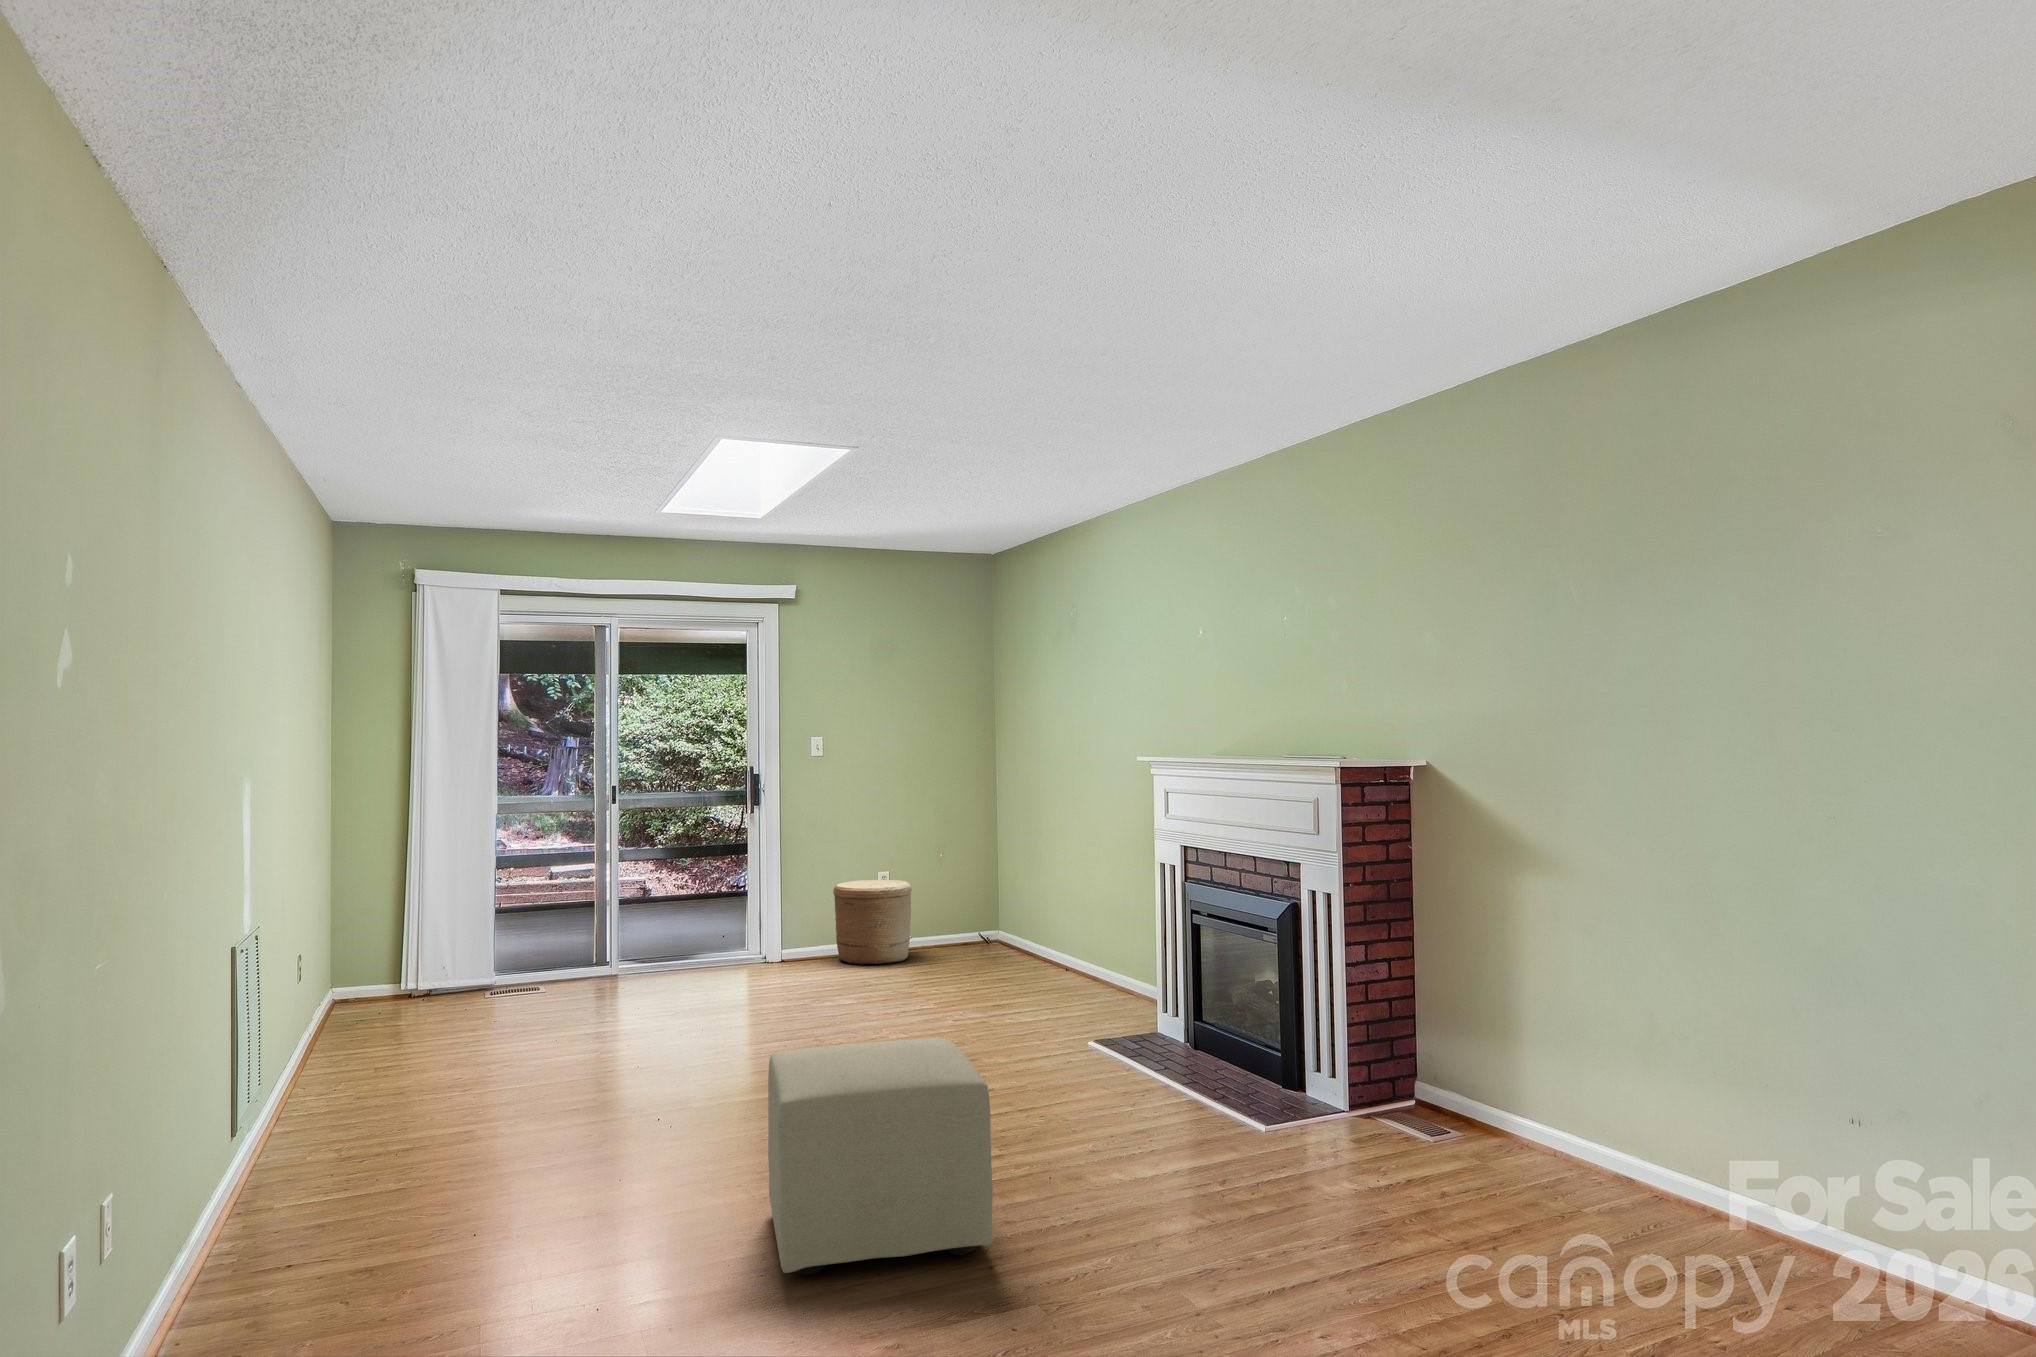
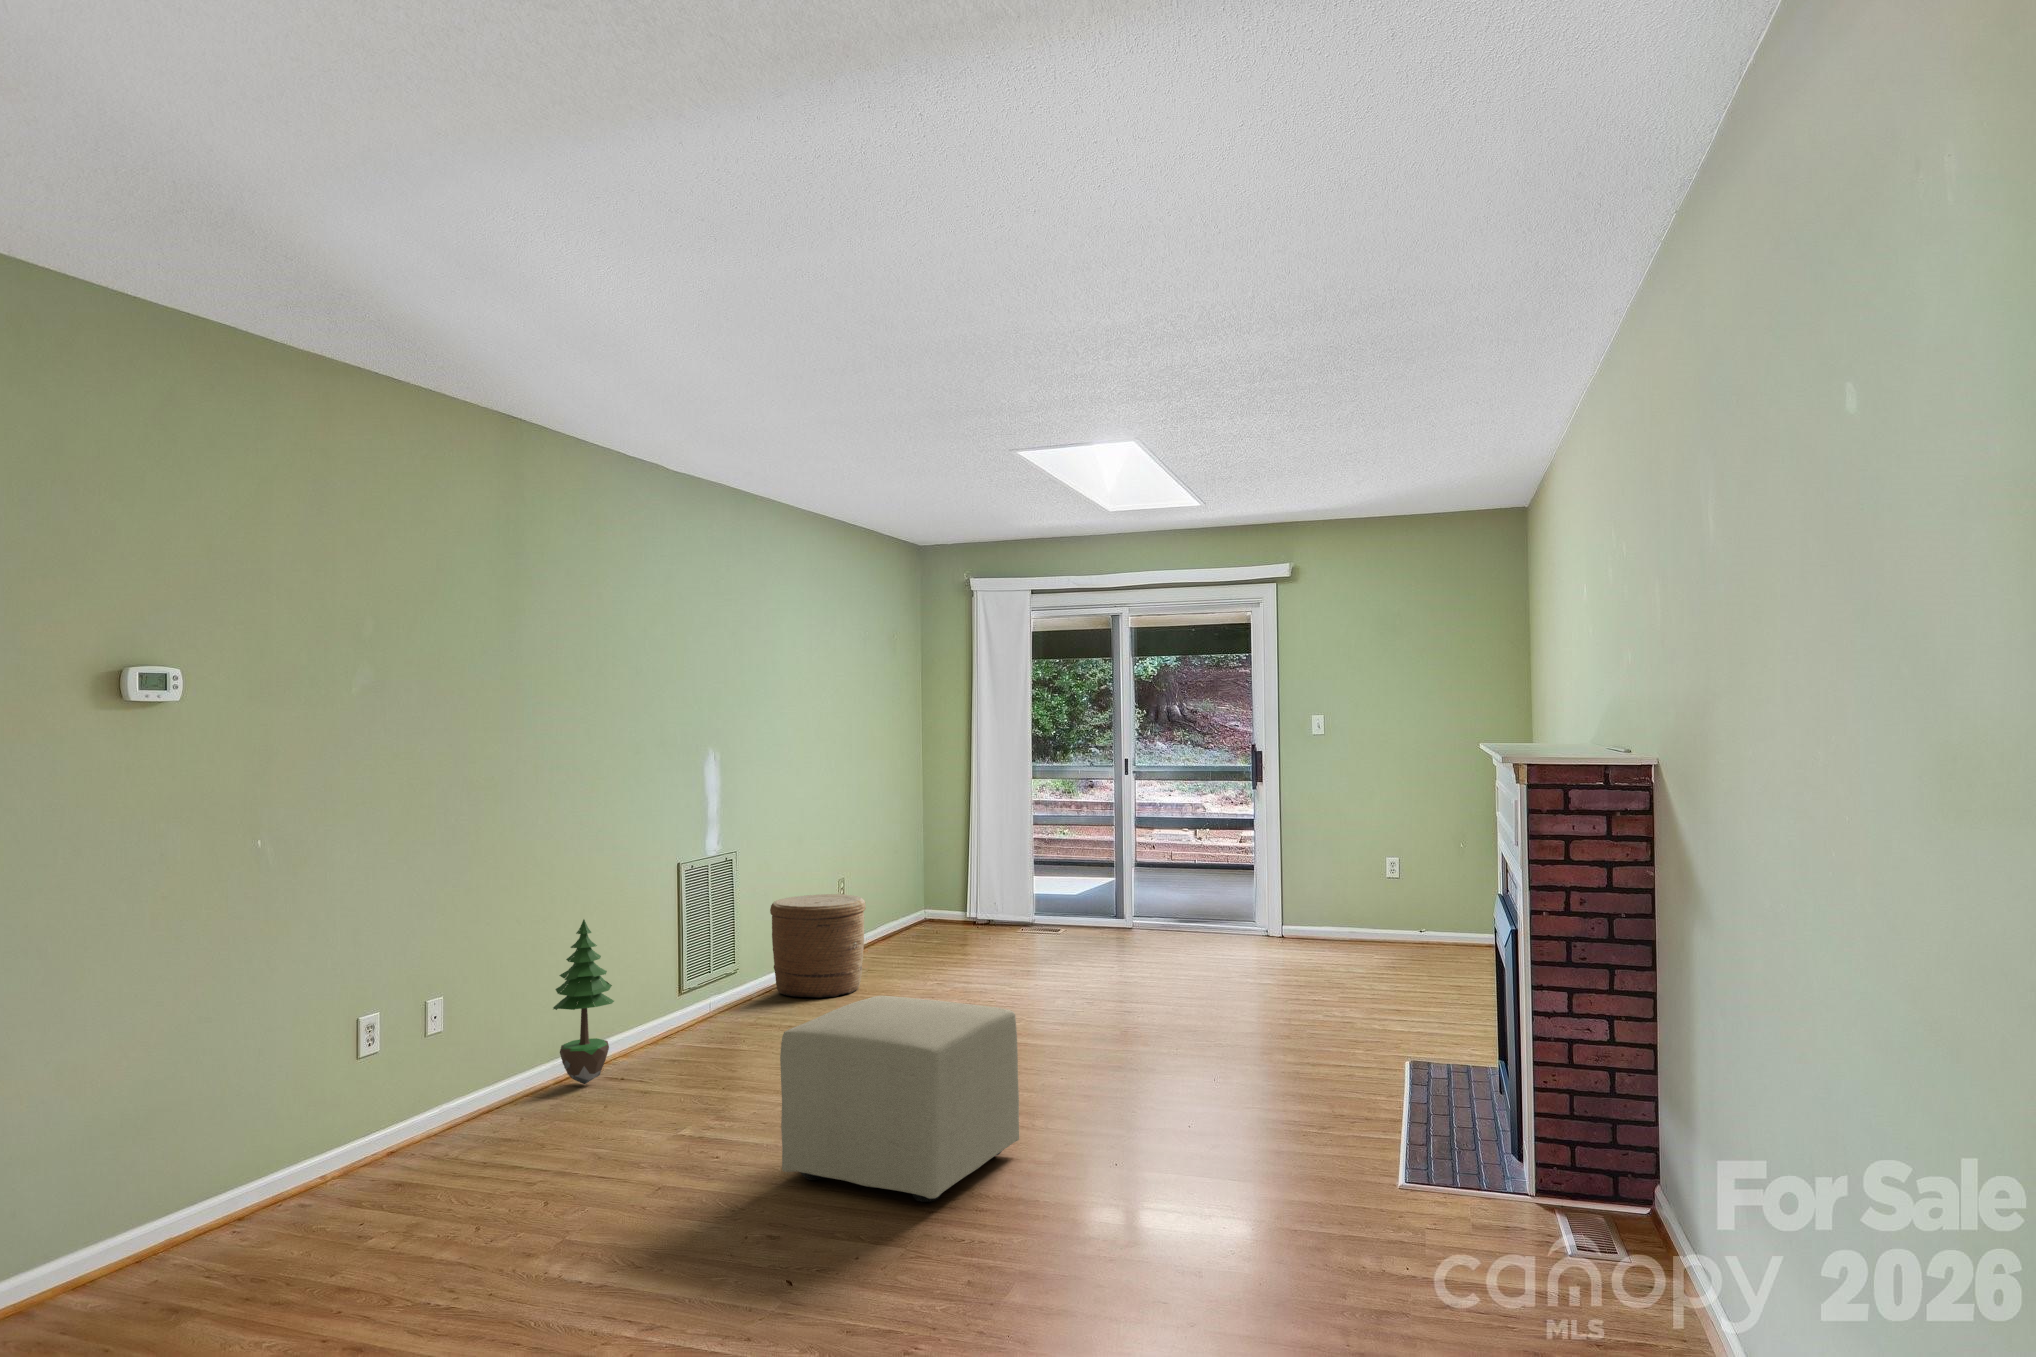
woven basket: present [833,880,912,965] -> present [770,894,866,998]
potted tree: none [201,1026,302,1275] -> present [553,920,614,1084]

